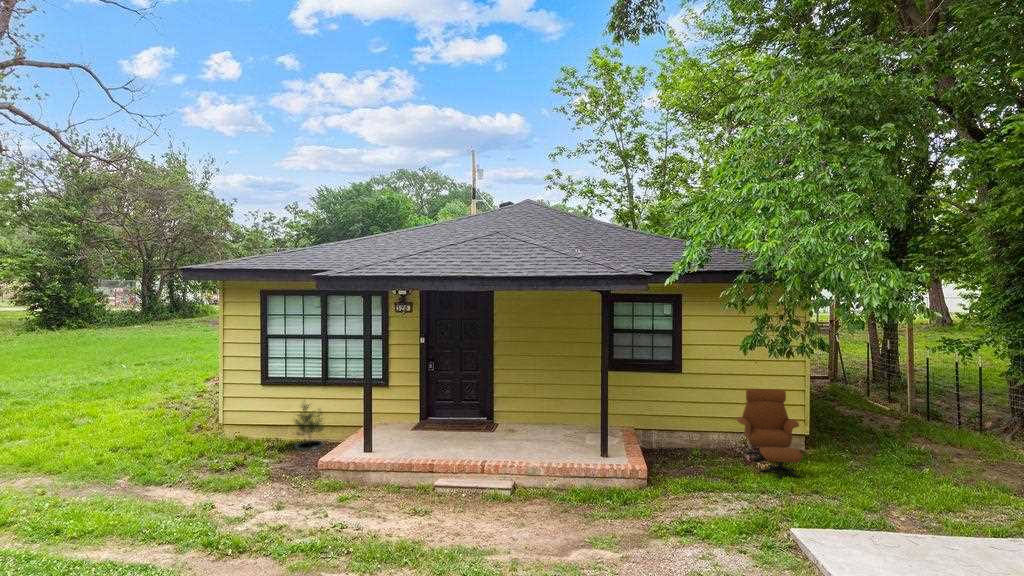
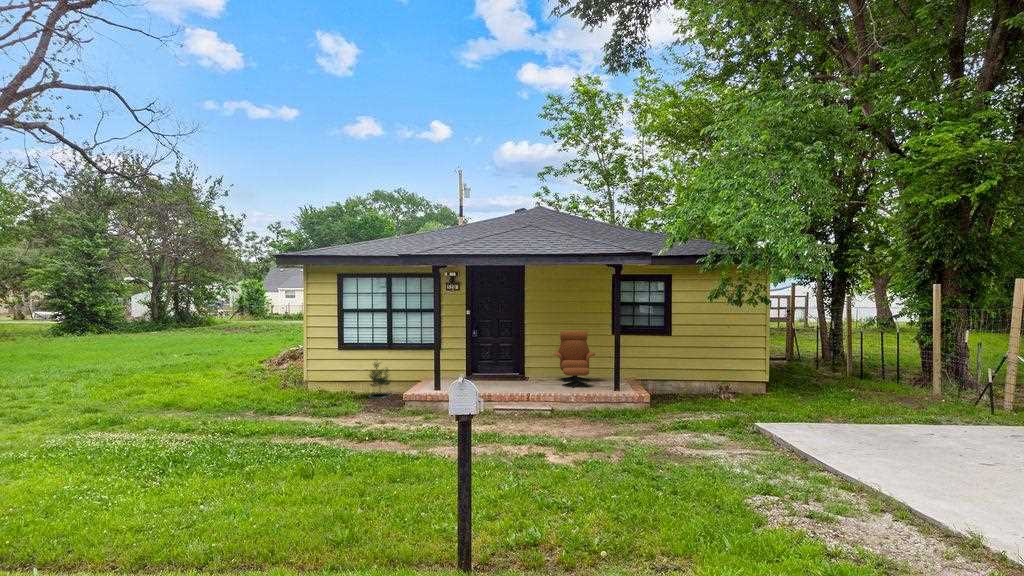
lounge chair: present [737,389,802,479] -> present [553,331,595,388]

